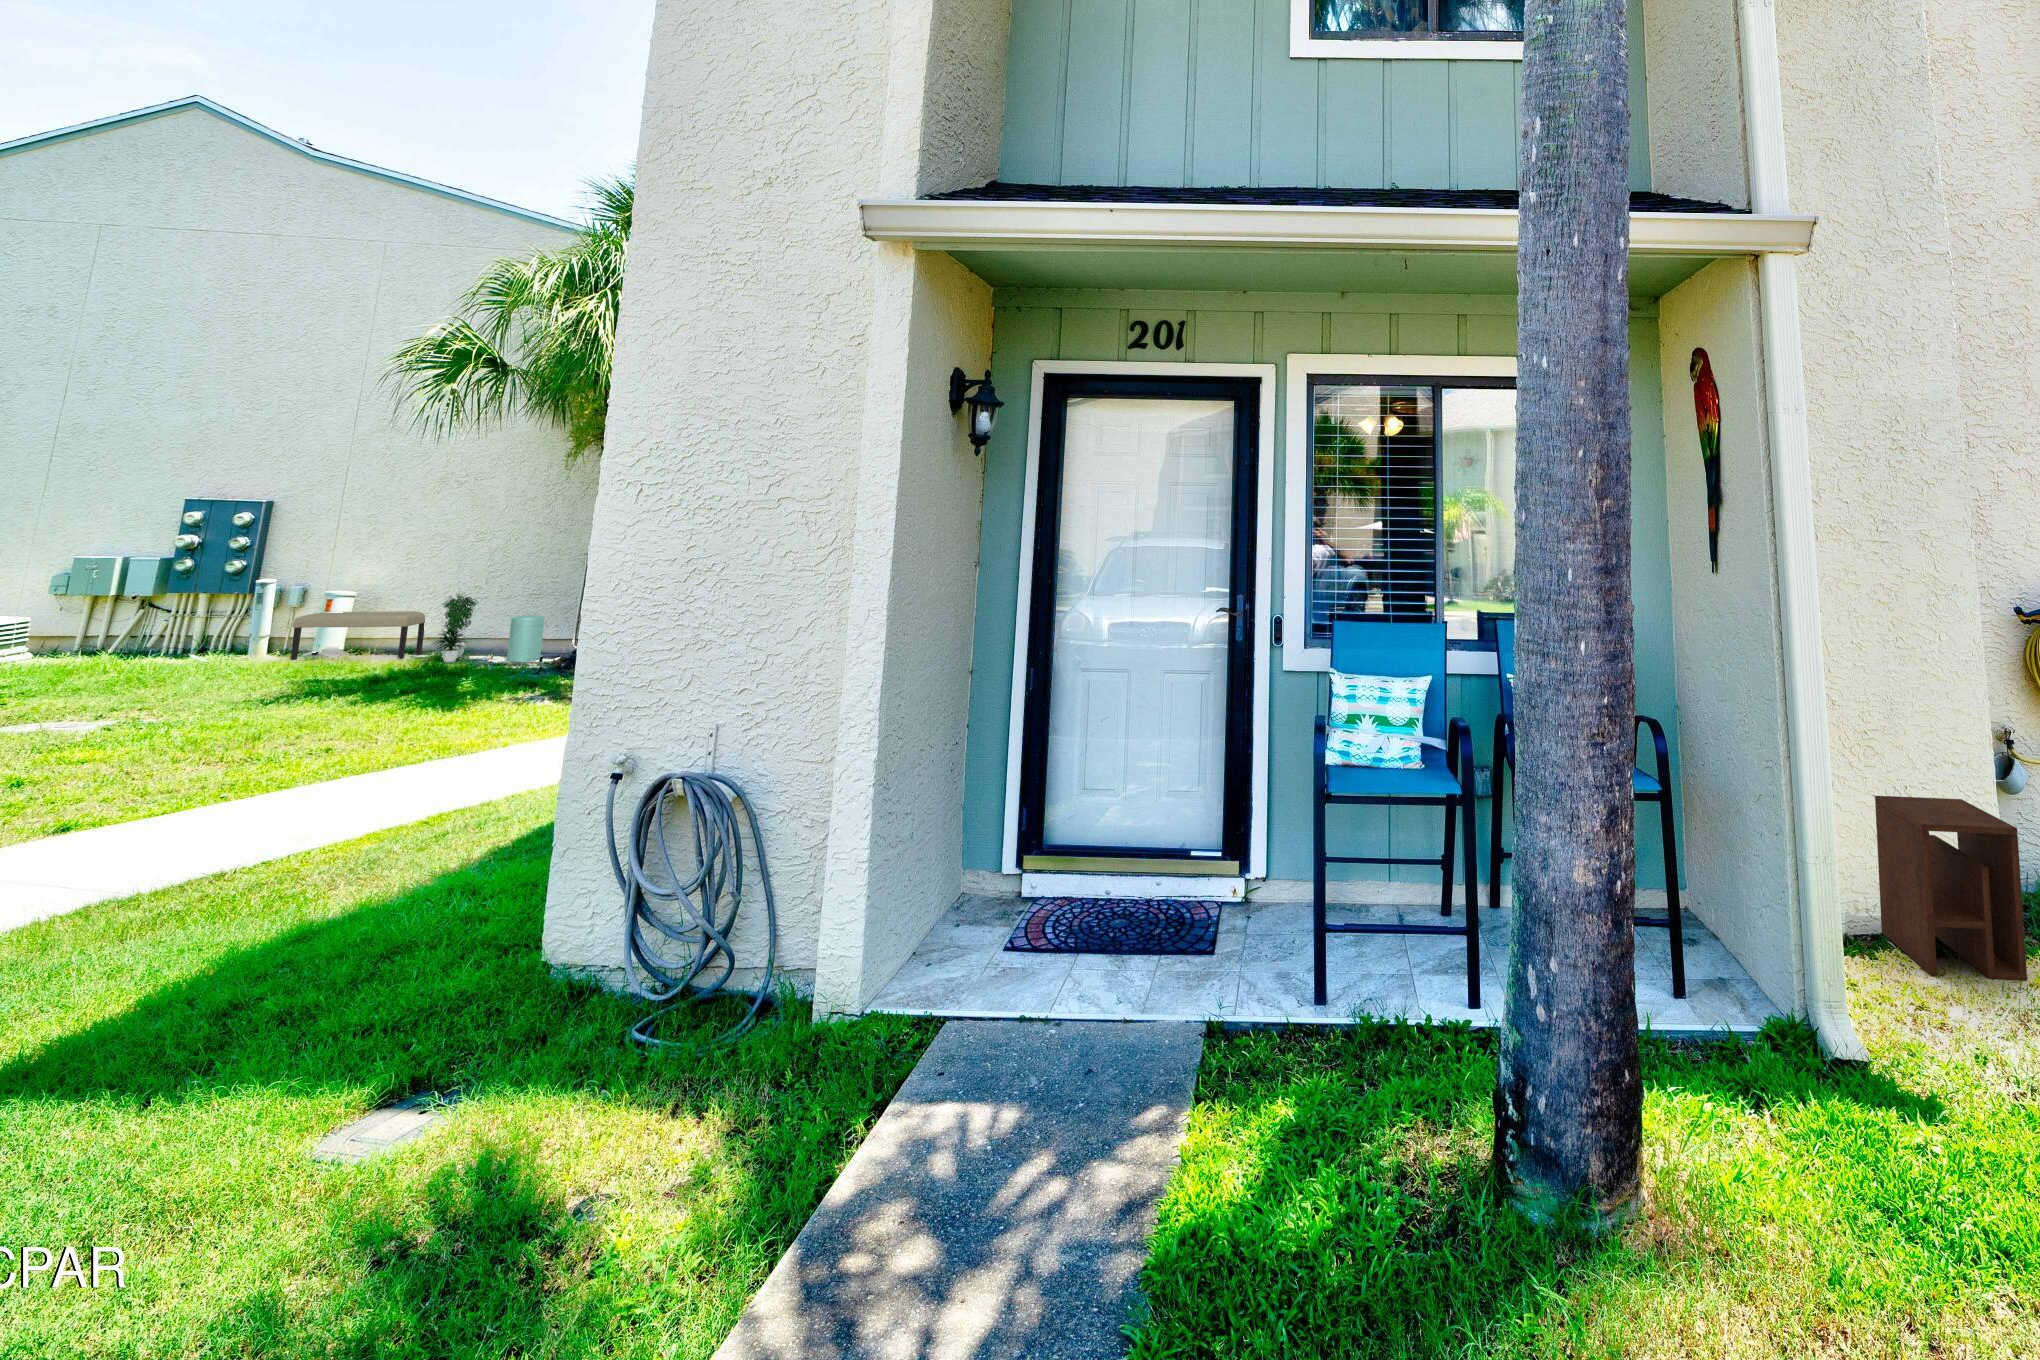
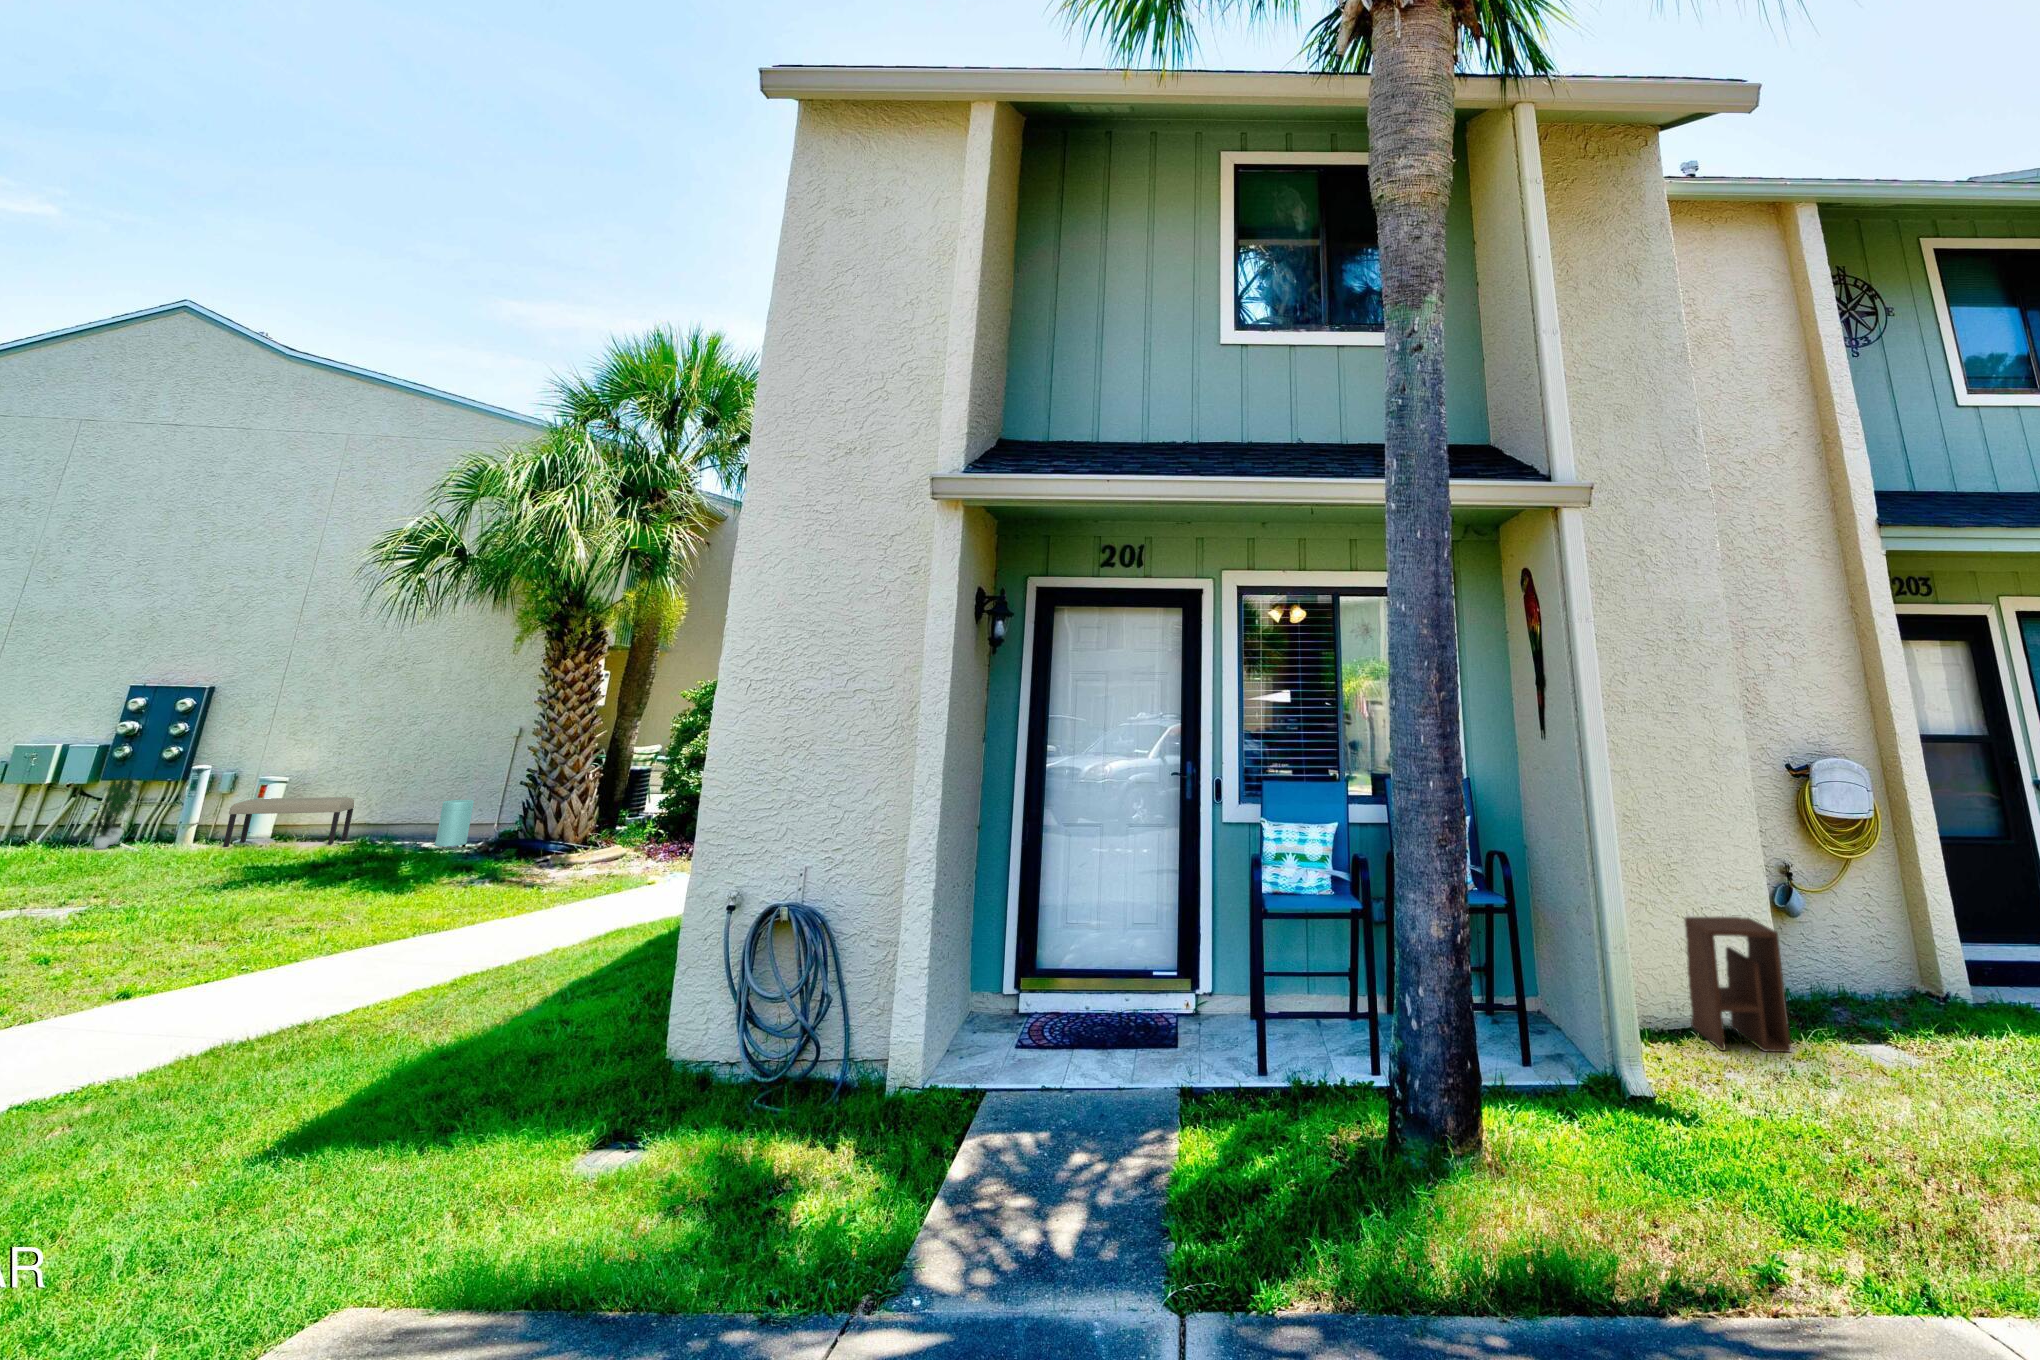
potted plant: present [433,594,477,662] -> present [90,778,141,849]

